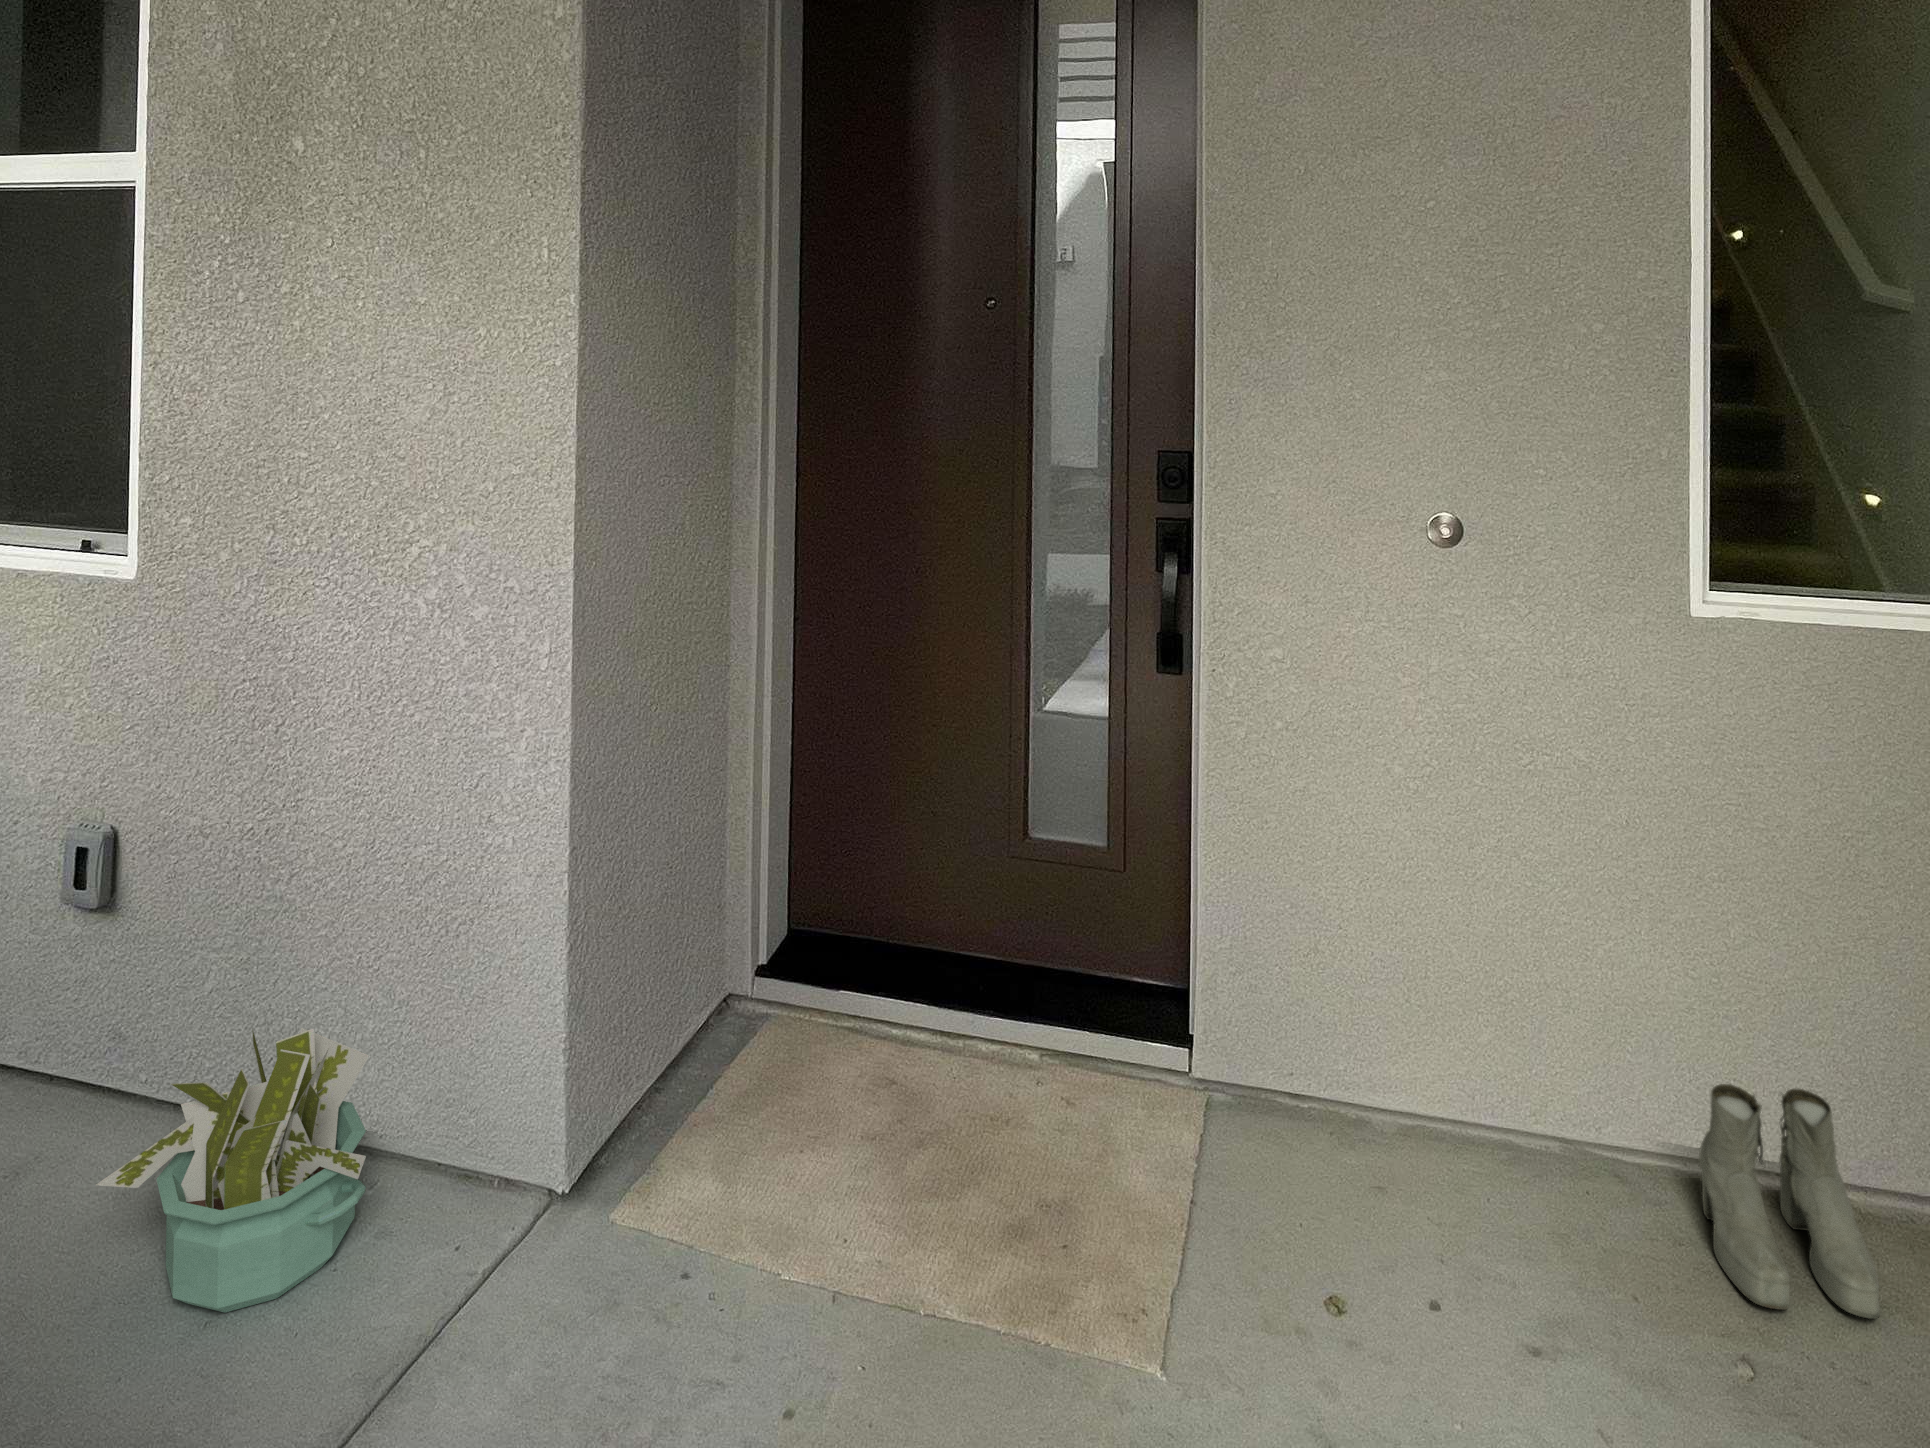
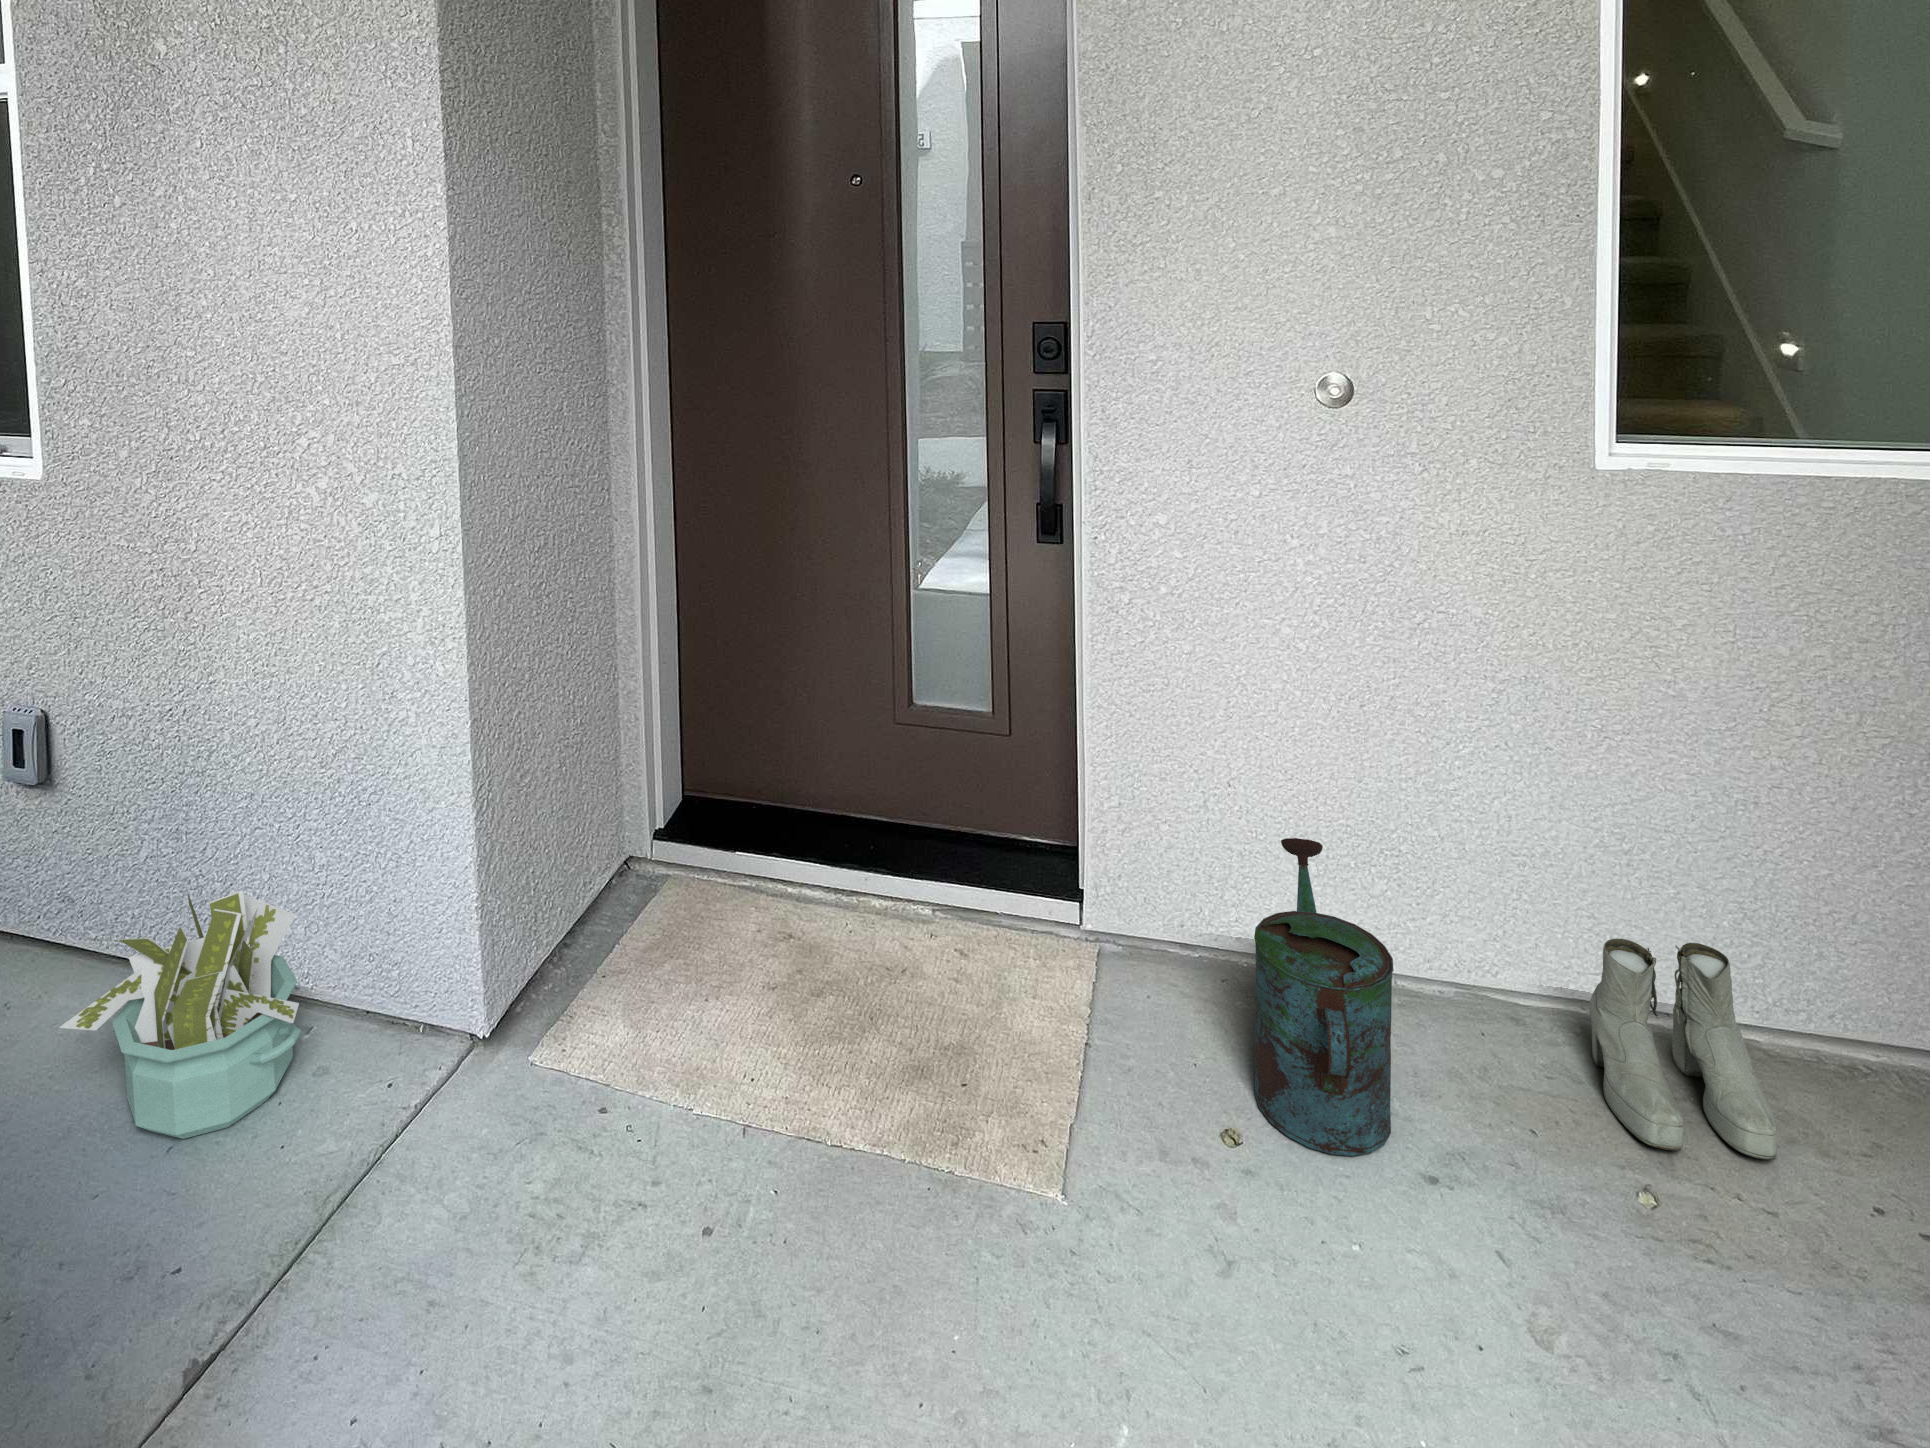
watering can: none [1368,977,1506,1319] -> present [1254,838,1394,1156]

